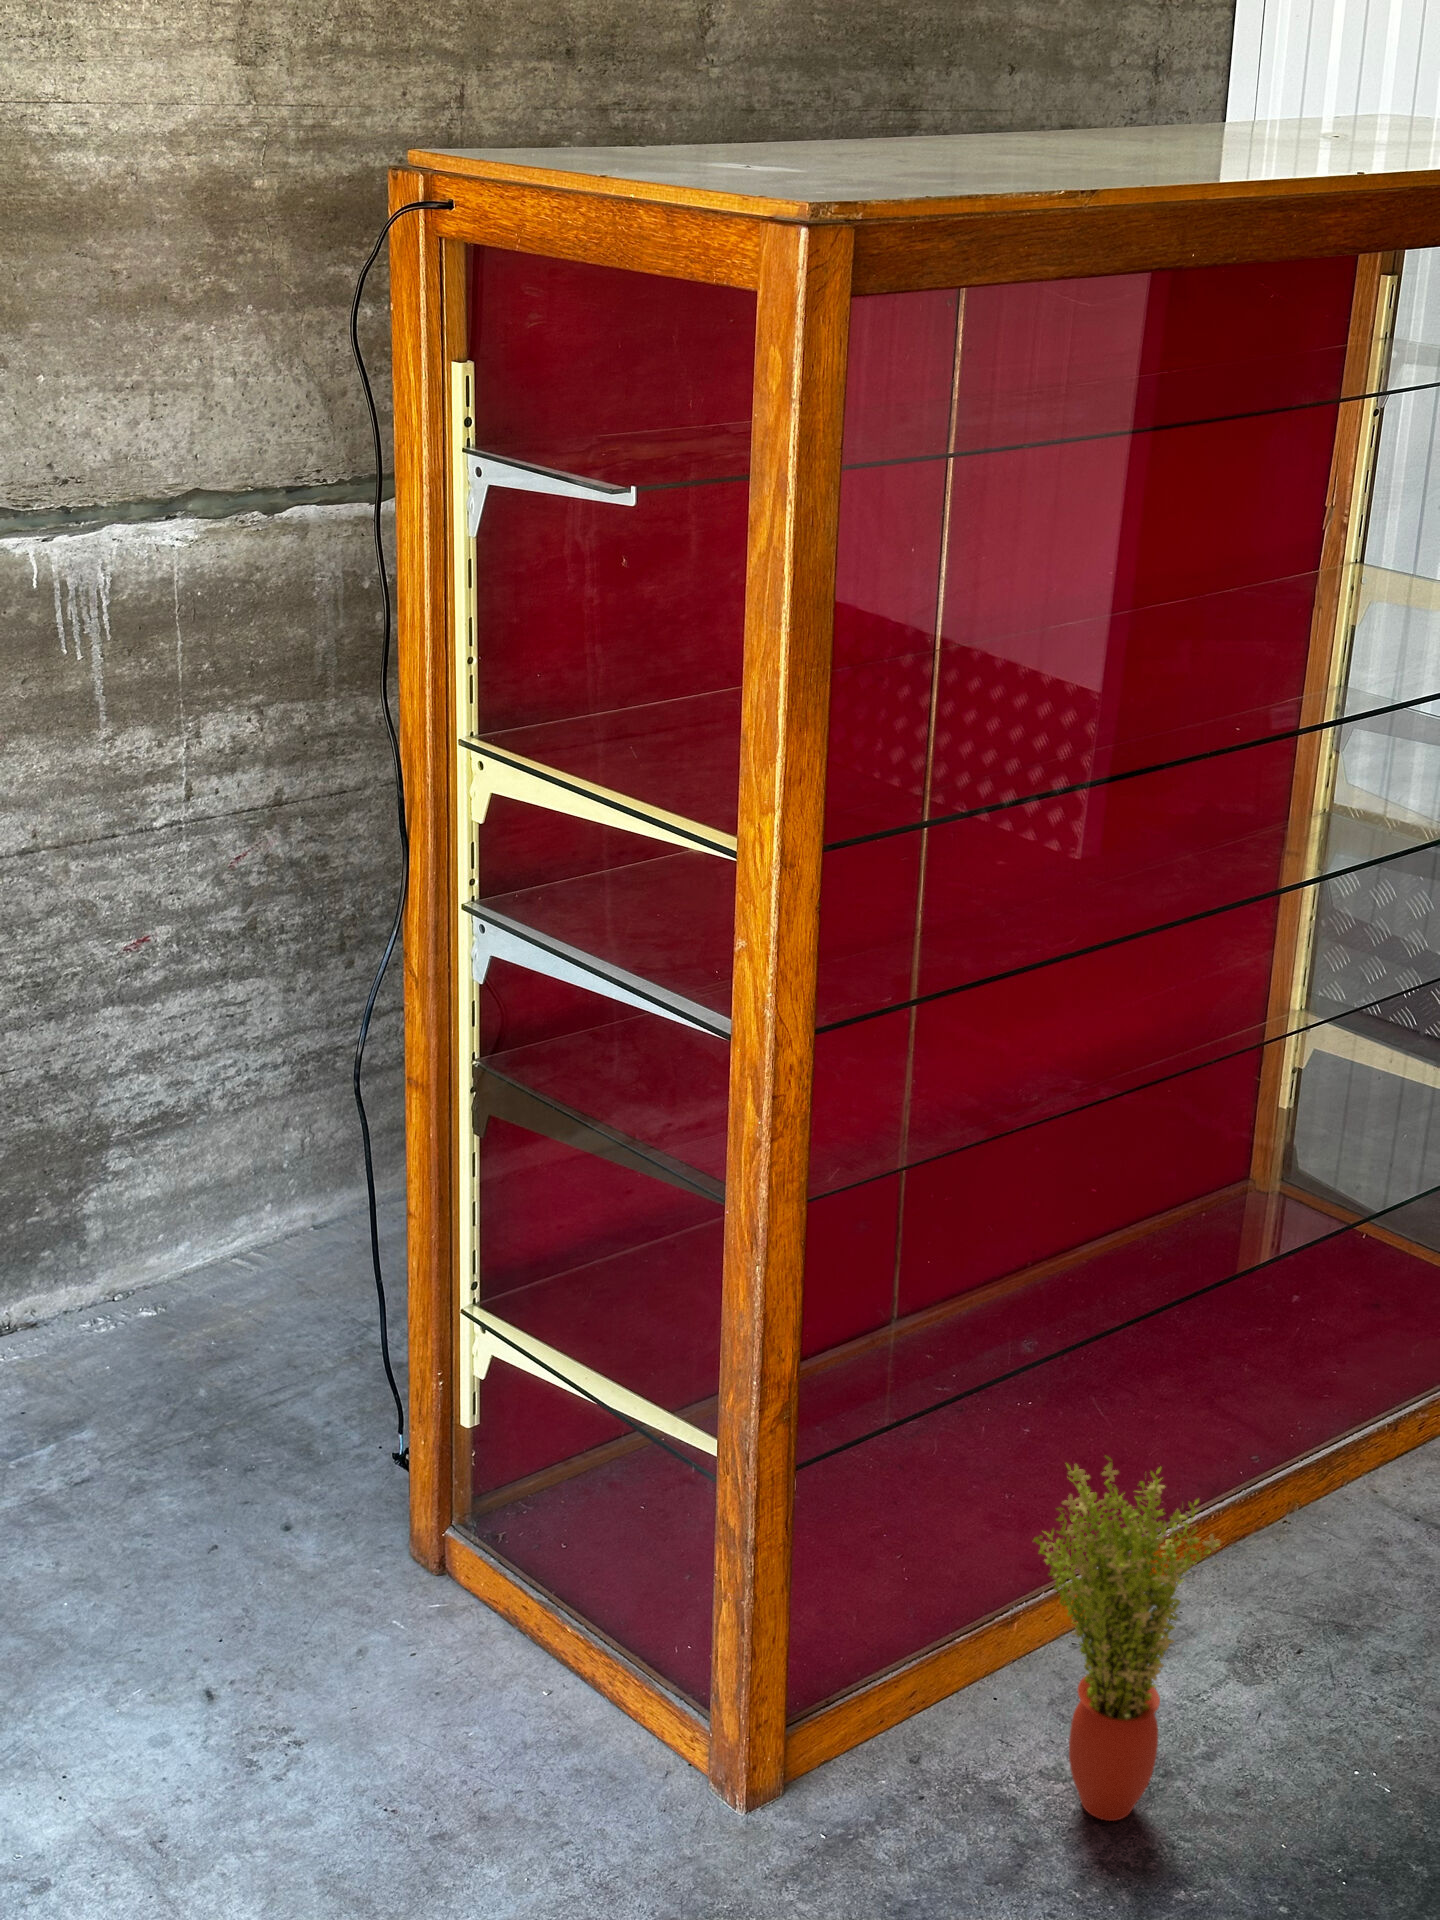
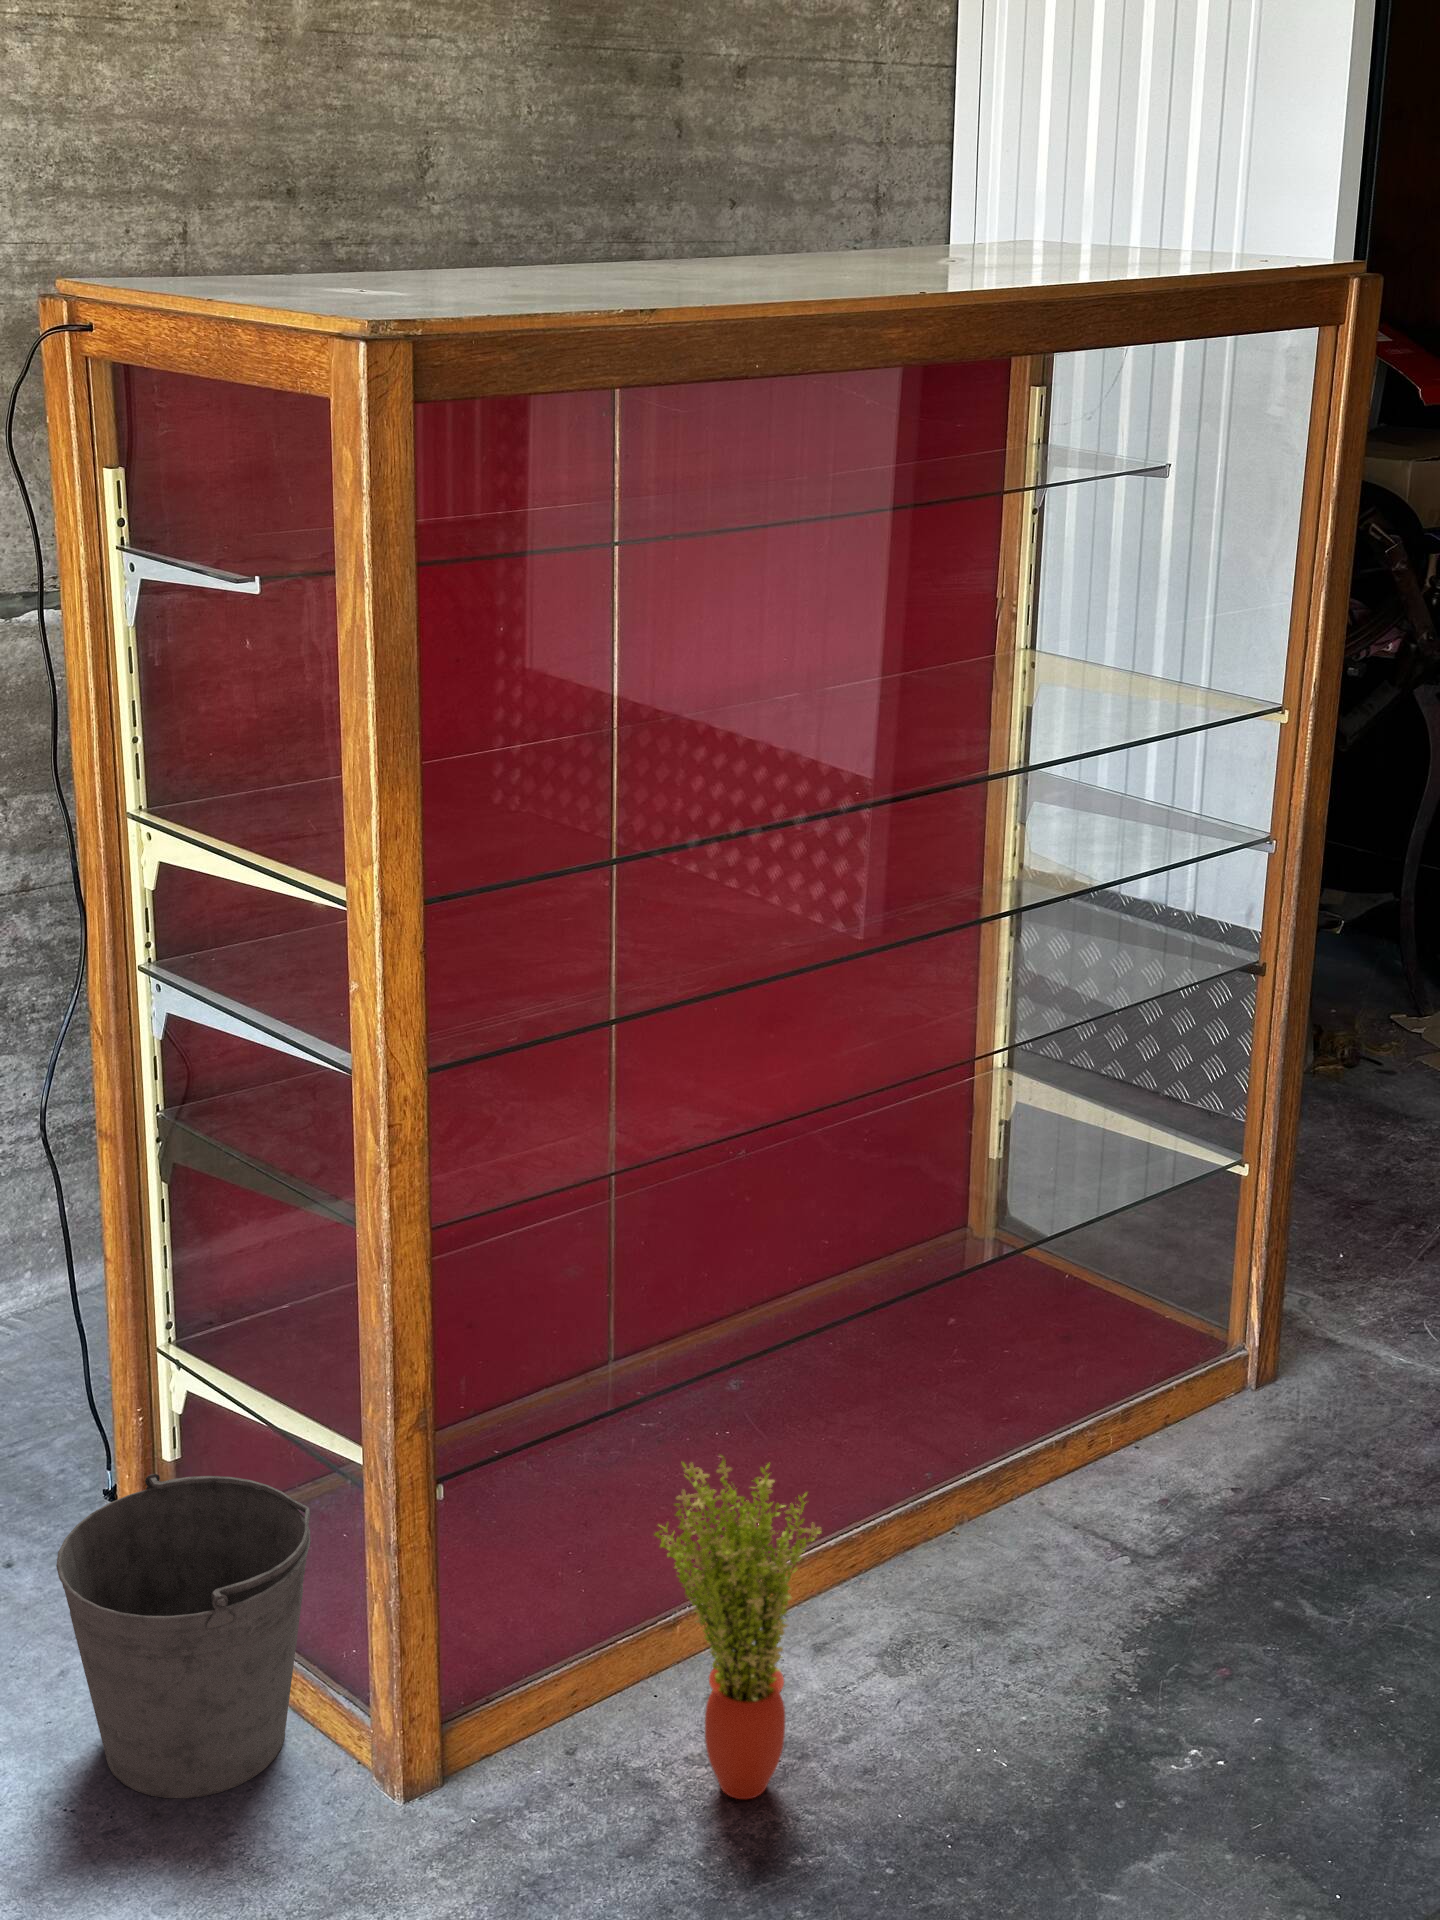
bucket: none [380,1450,646,1798] -> present [56,1474,311,1798]

